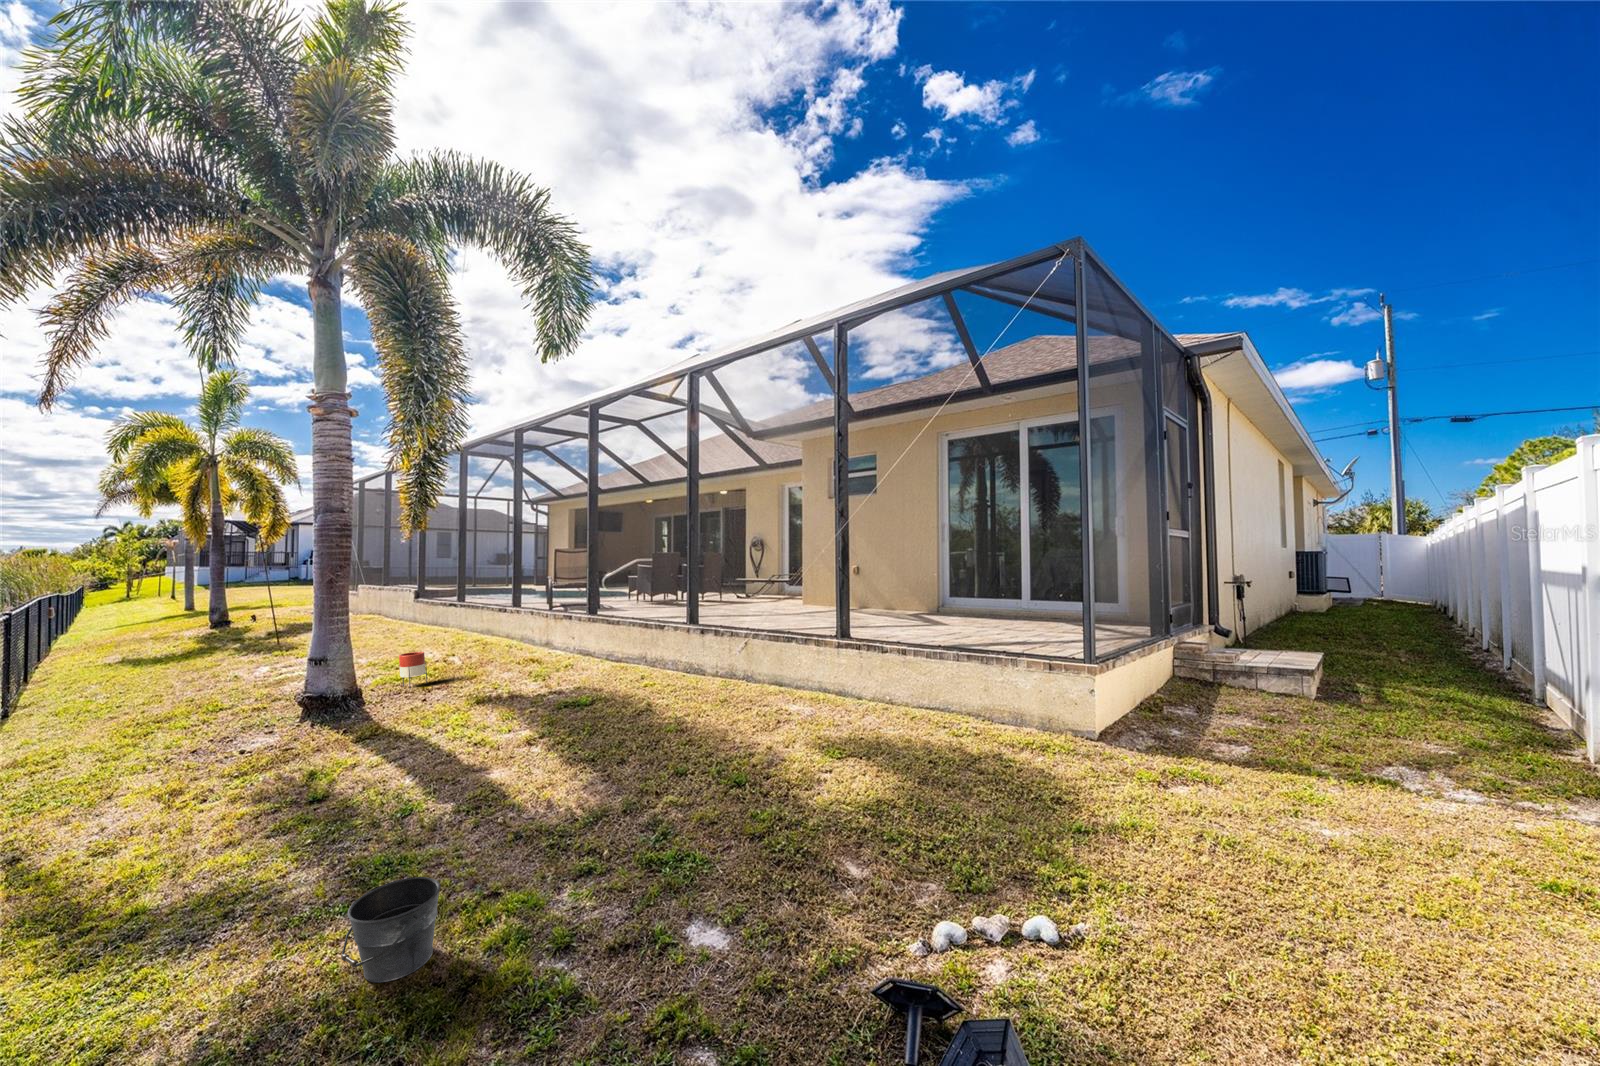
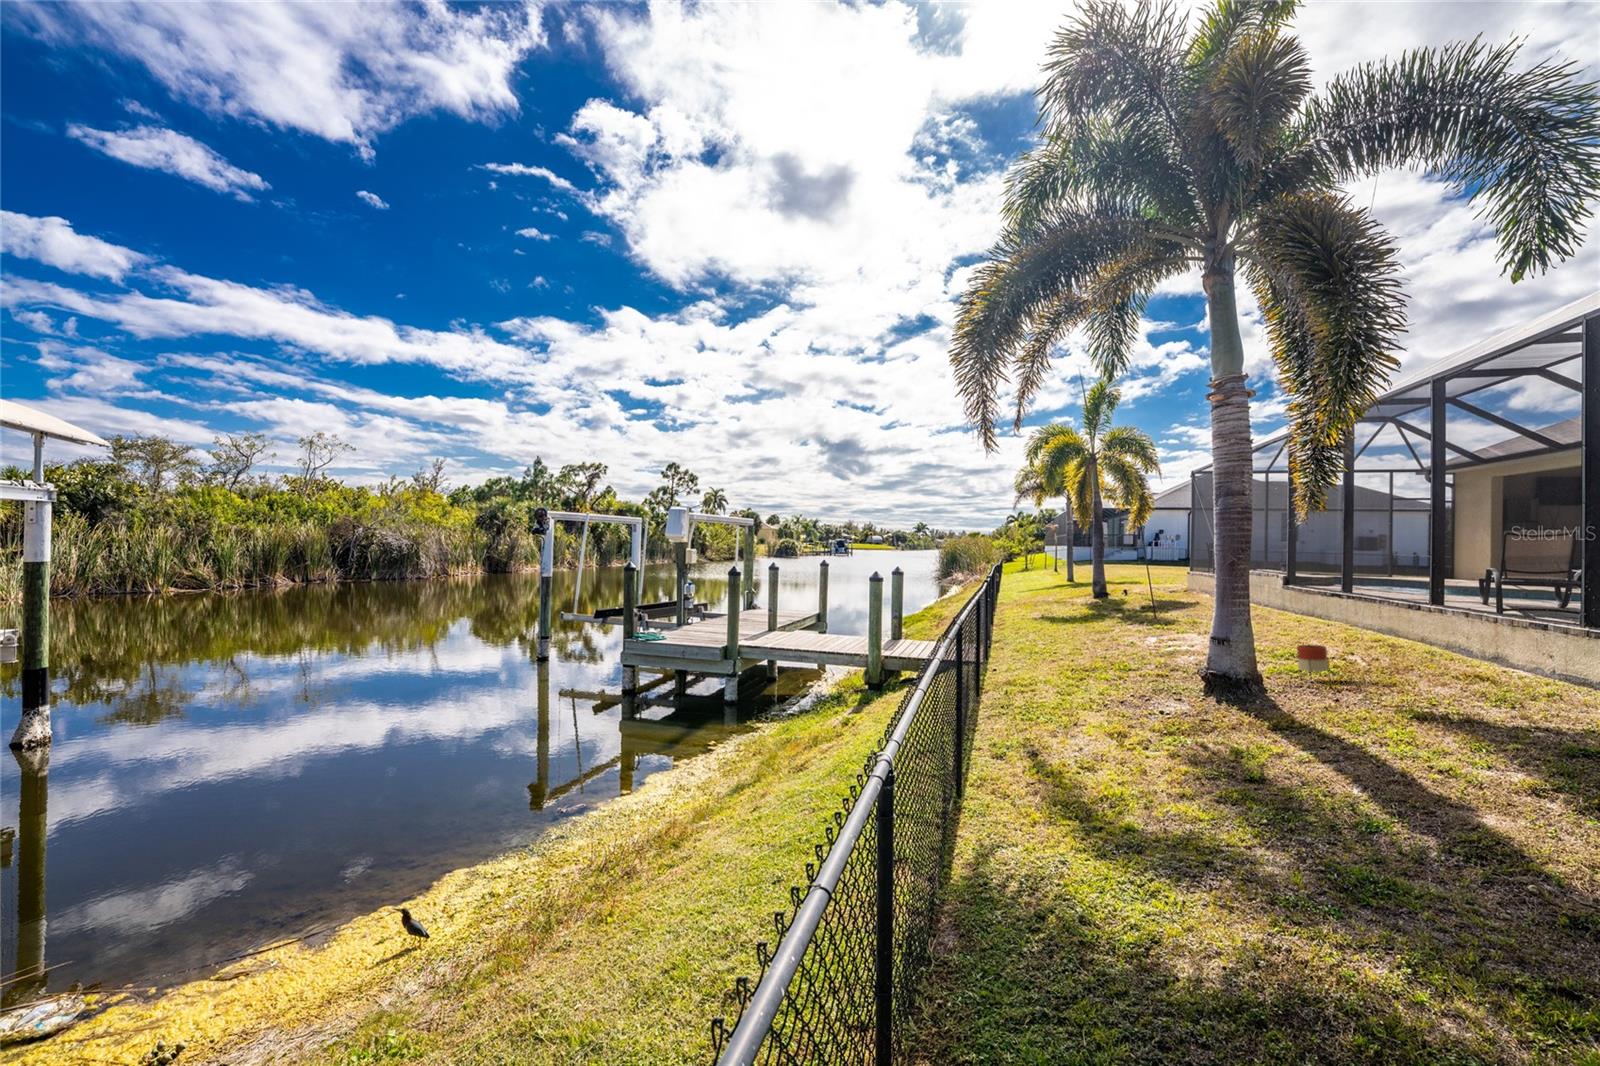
bucket: present [341,877,440,983] -> none [1365,890,1485,1002]

